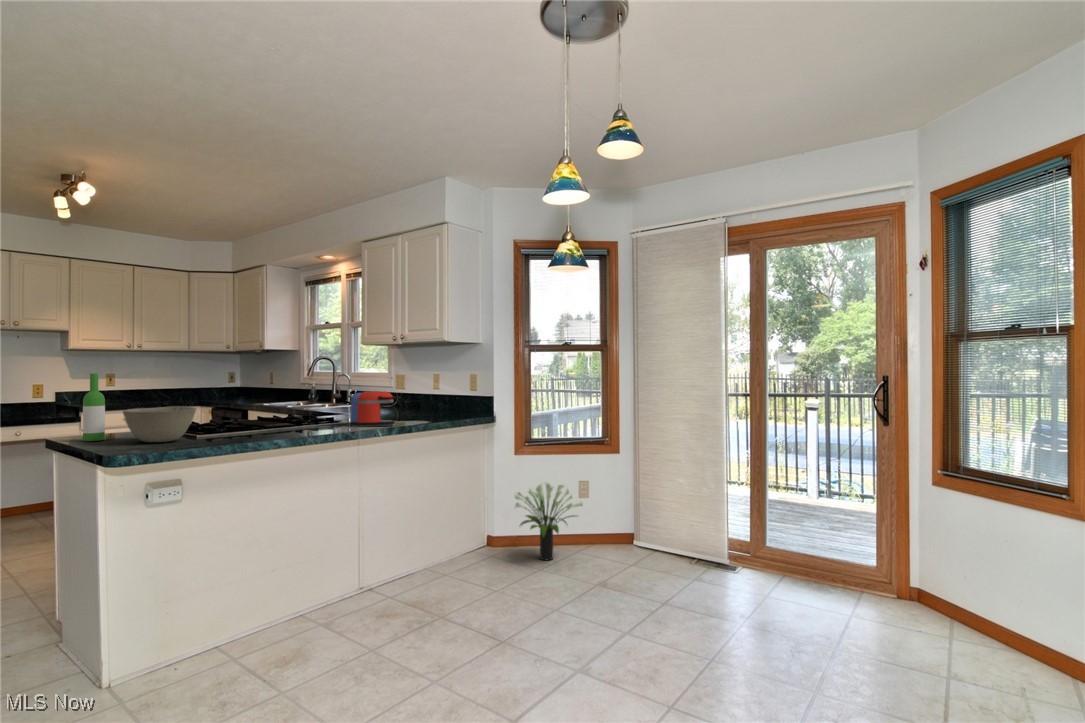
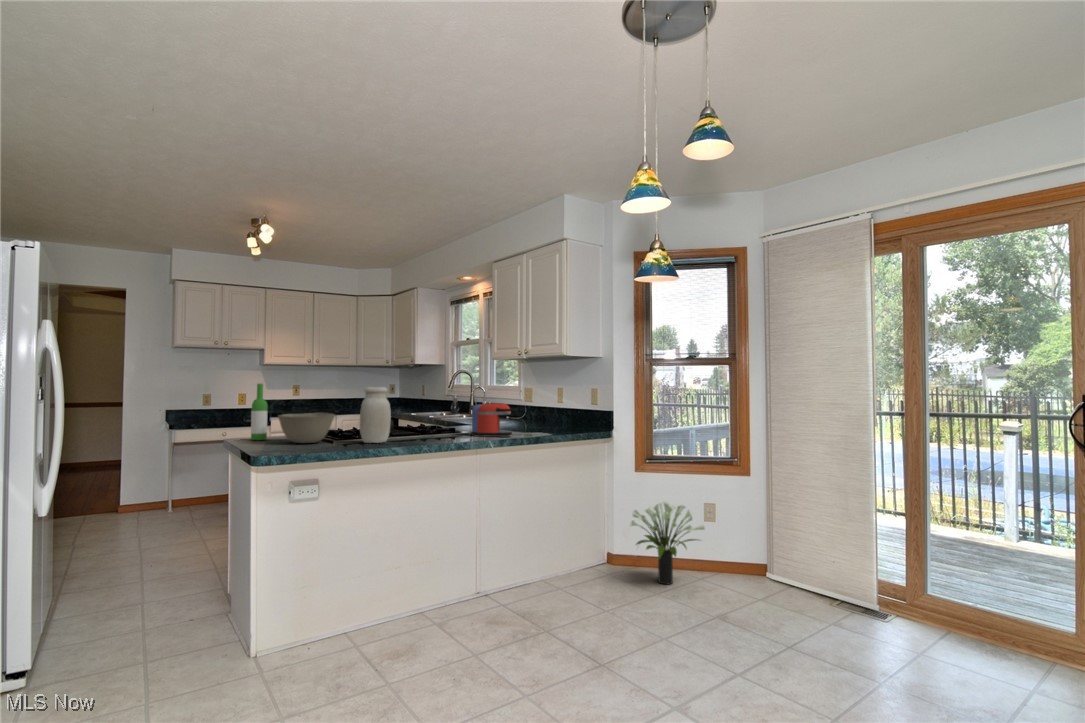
jar: none [227,376,265,438] -> present [360,387,391,443]

